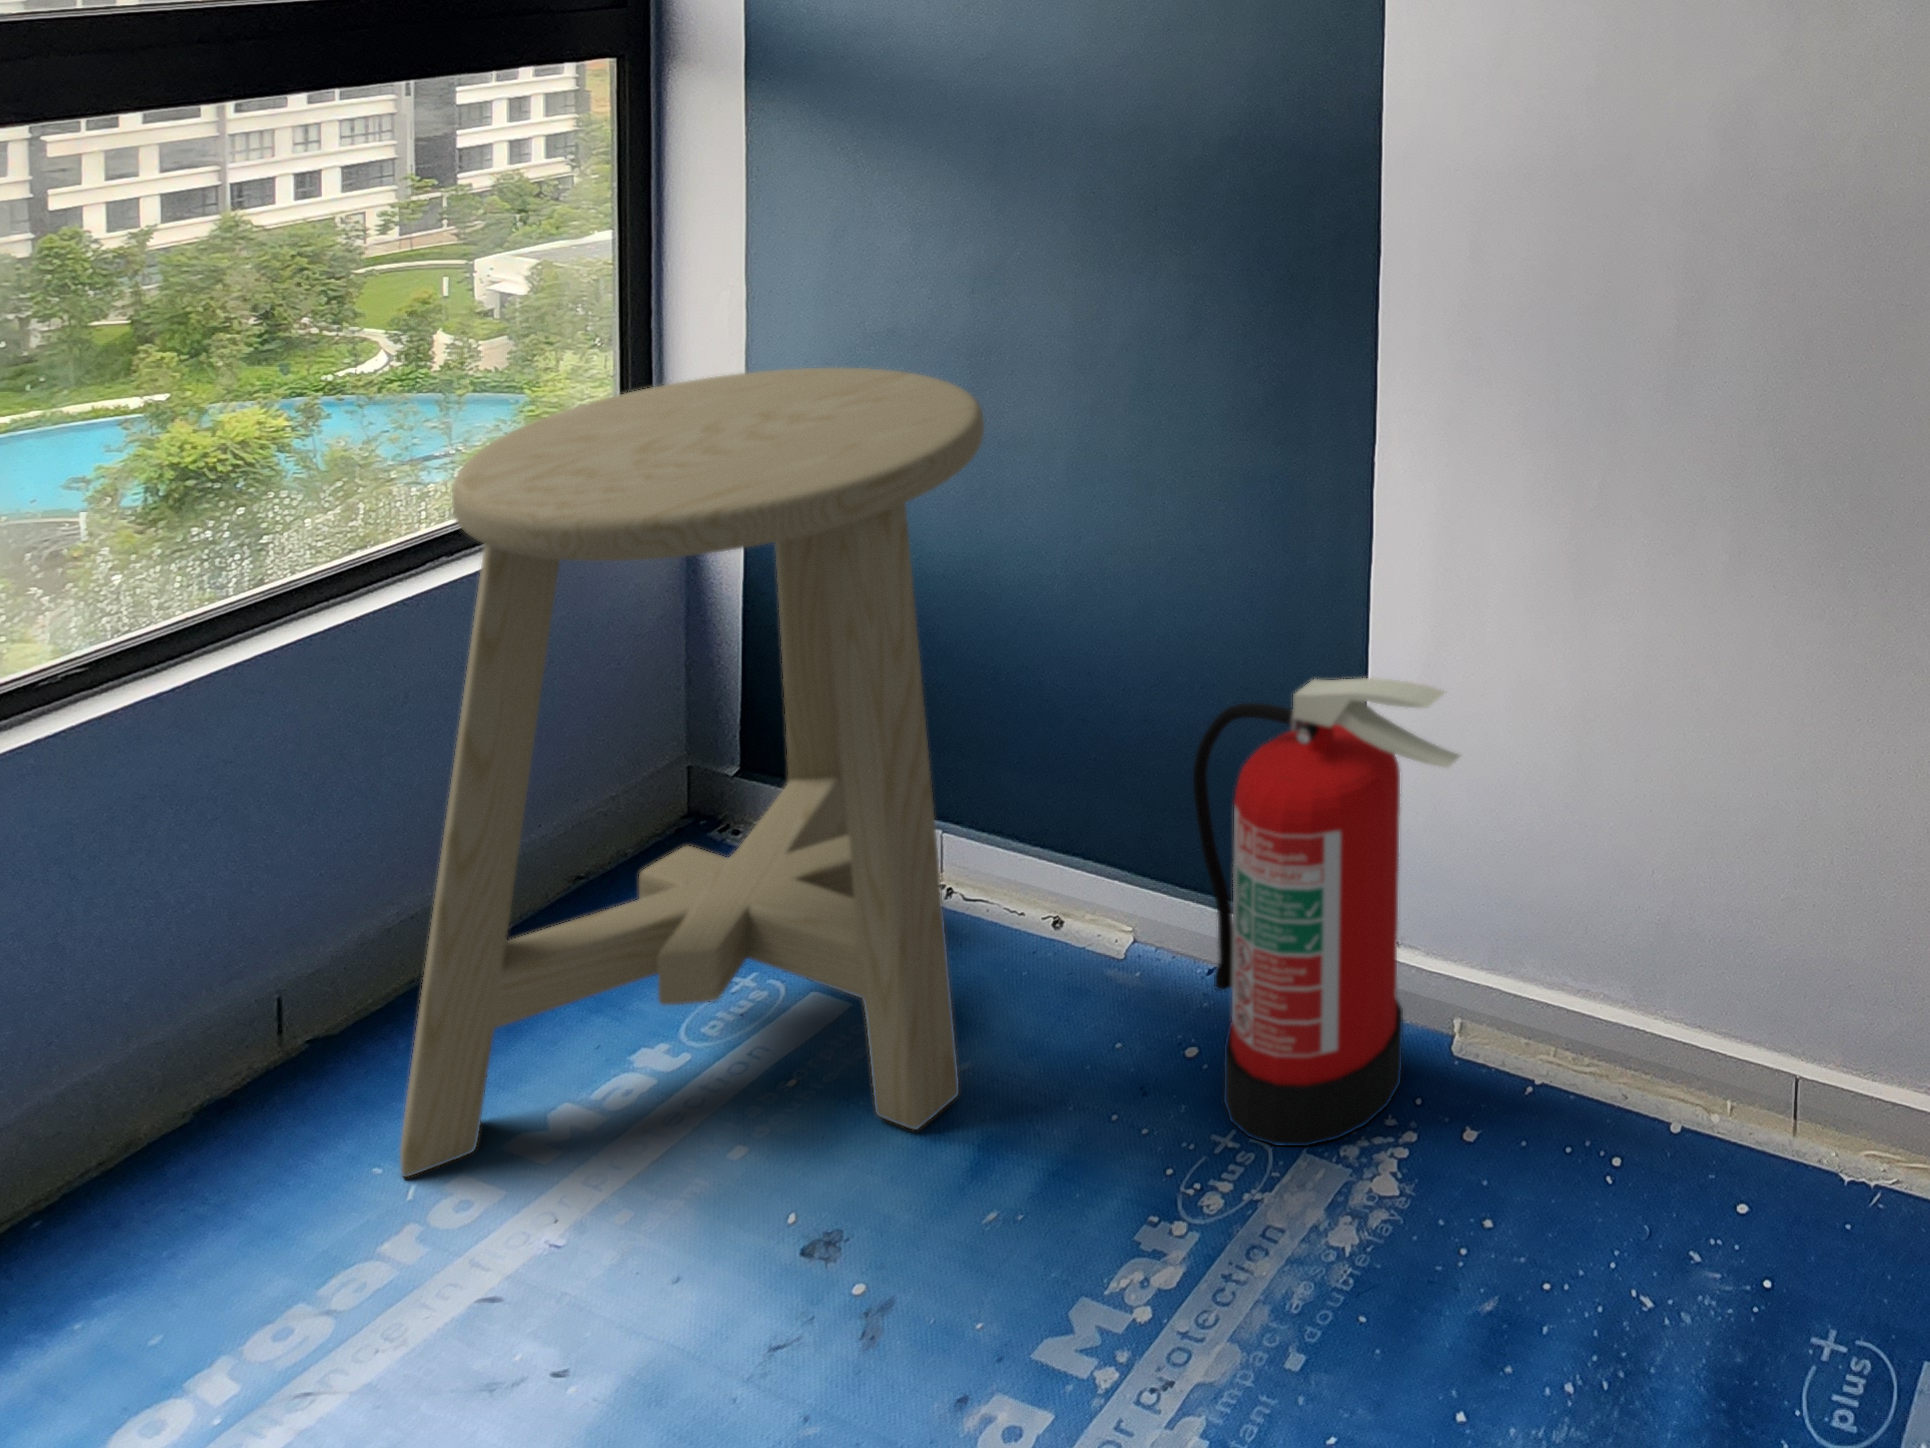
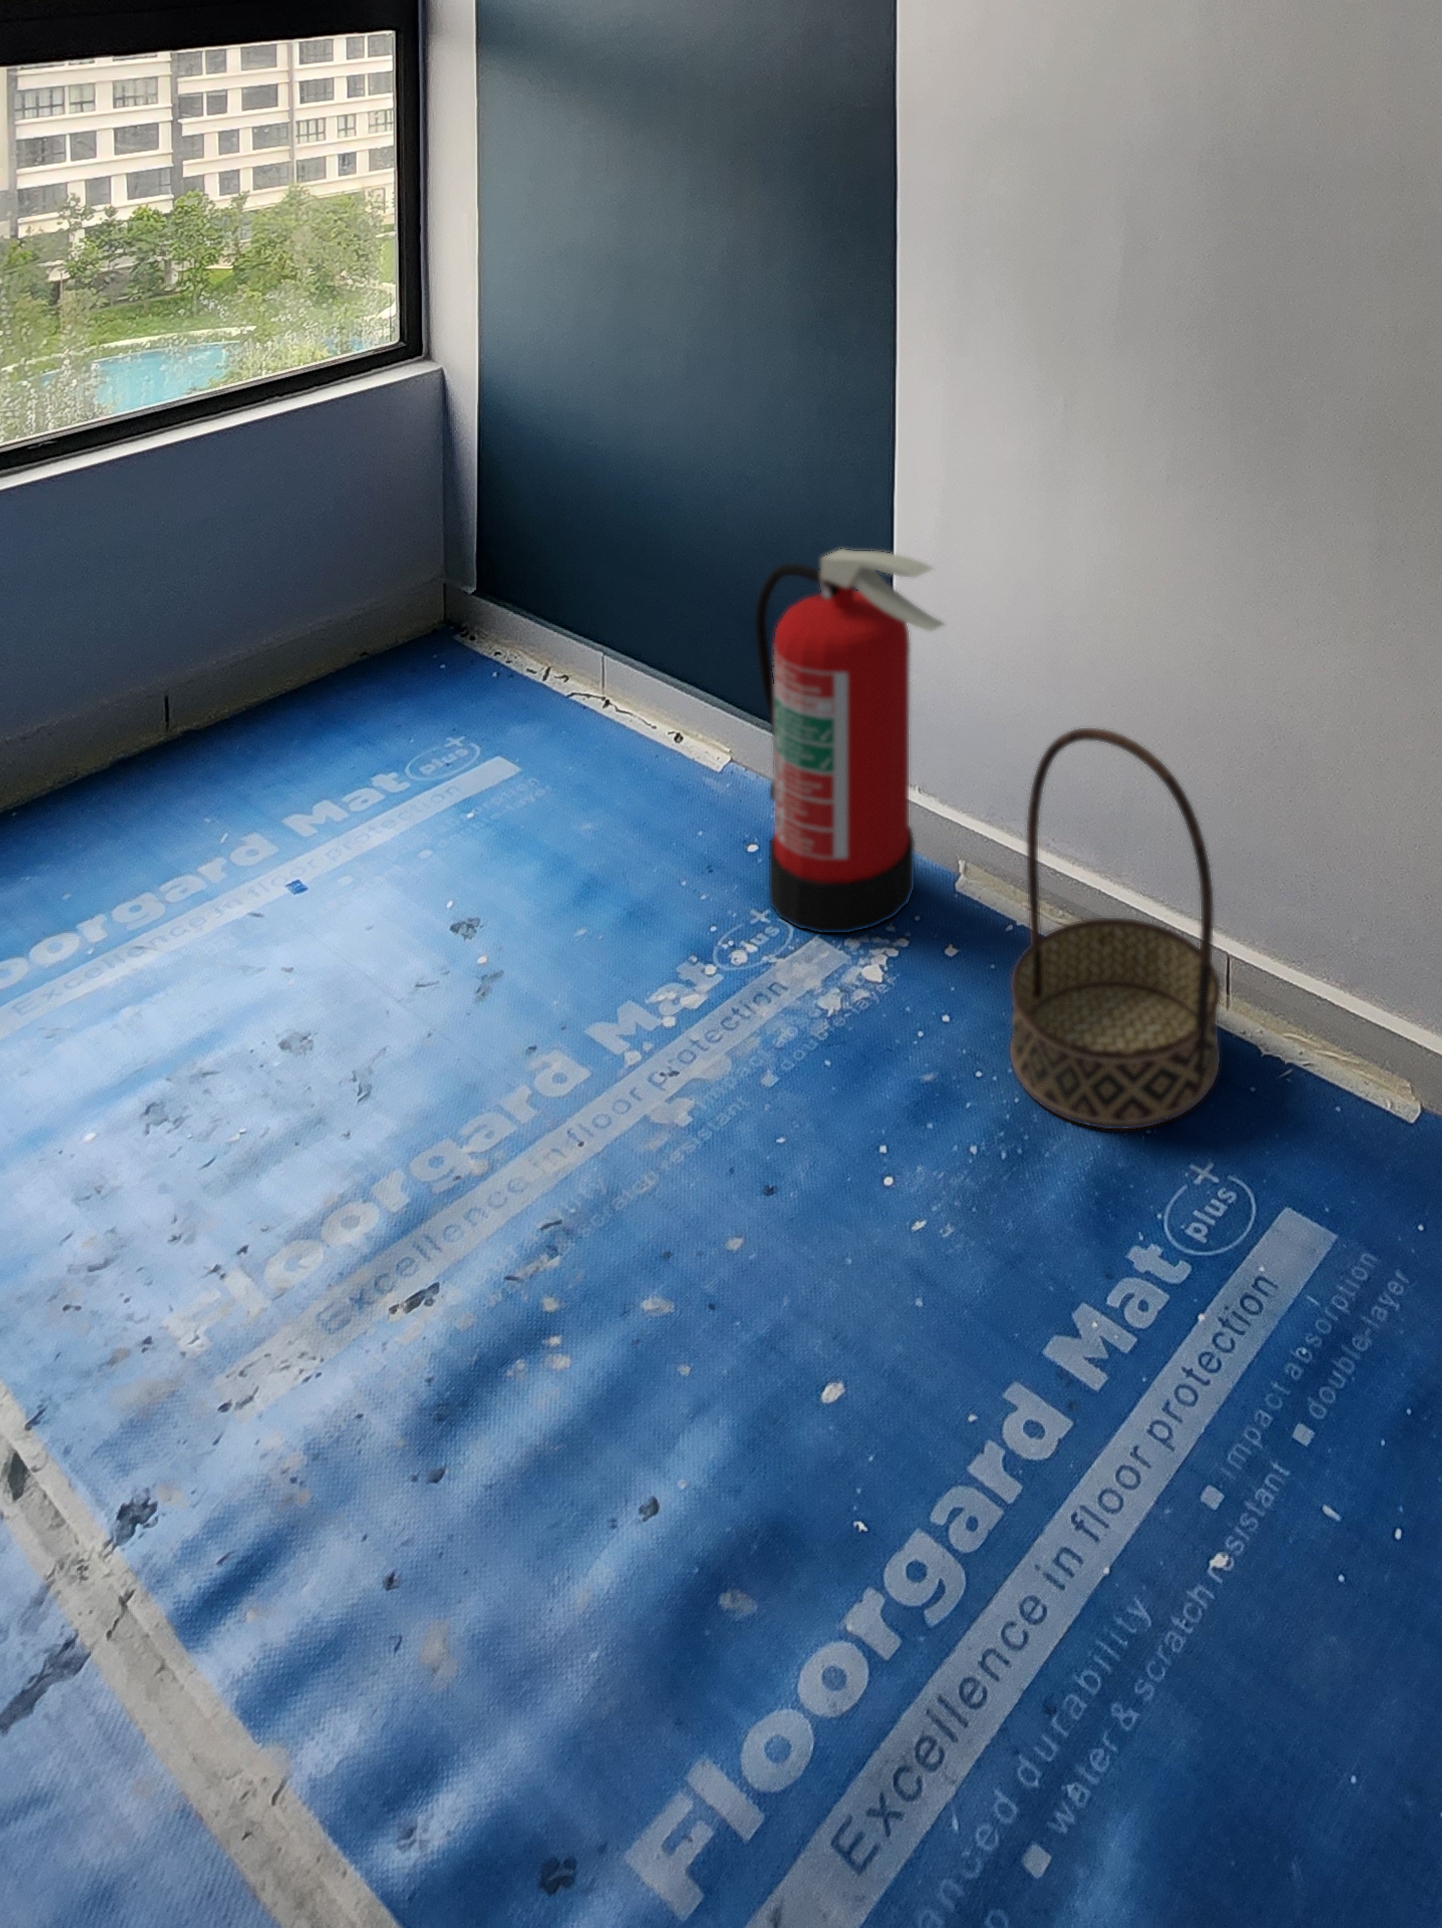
stool: present [400,368,984,1177] -> none [218,272,615,864]
basket: none [1572,858,1818,1322] -> present [1010,728,1221,1129]

